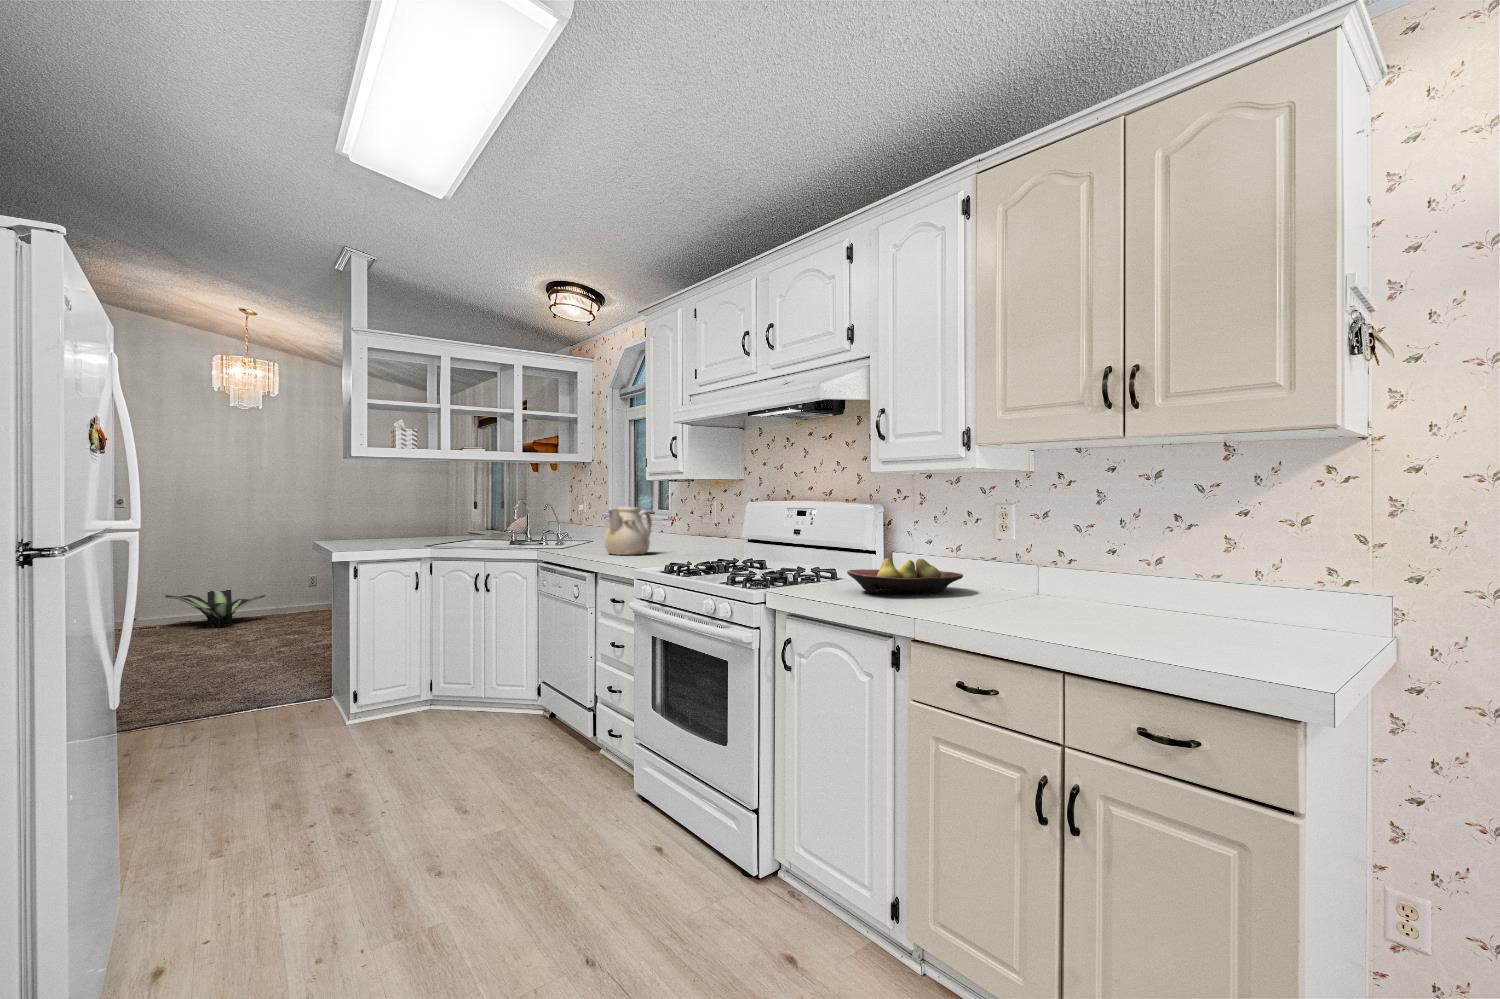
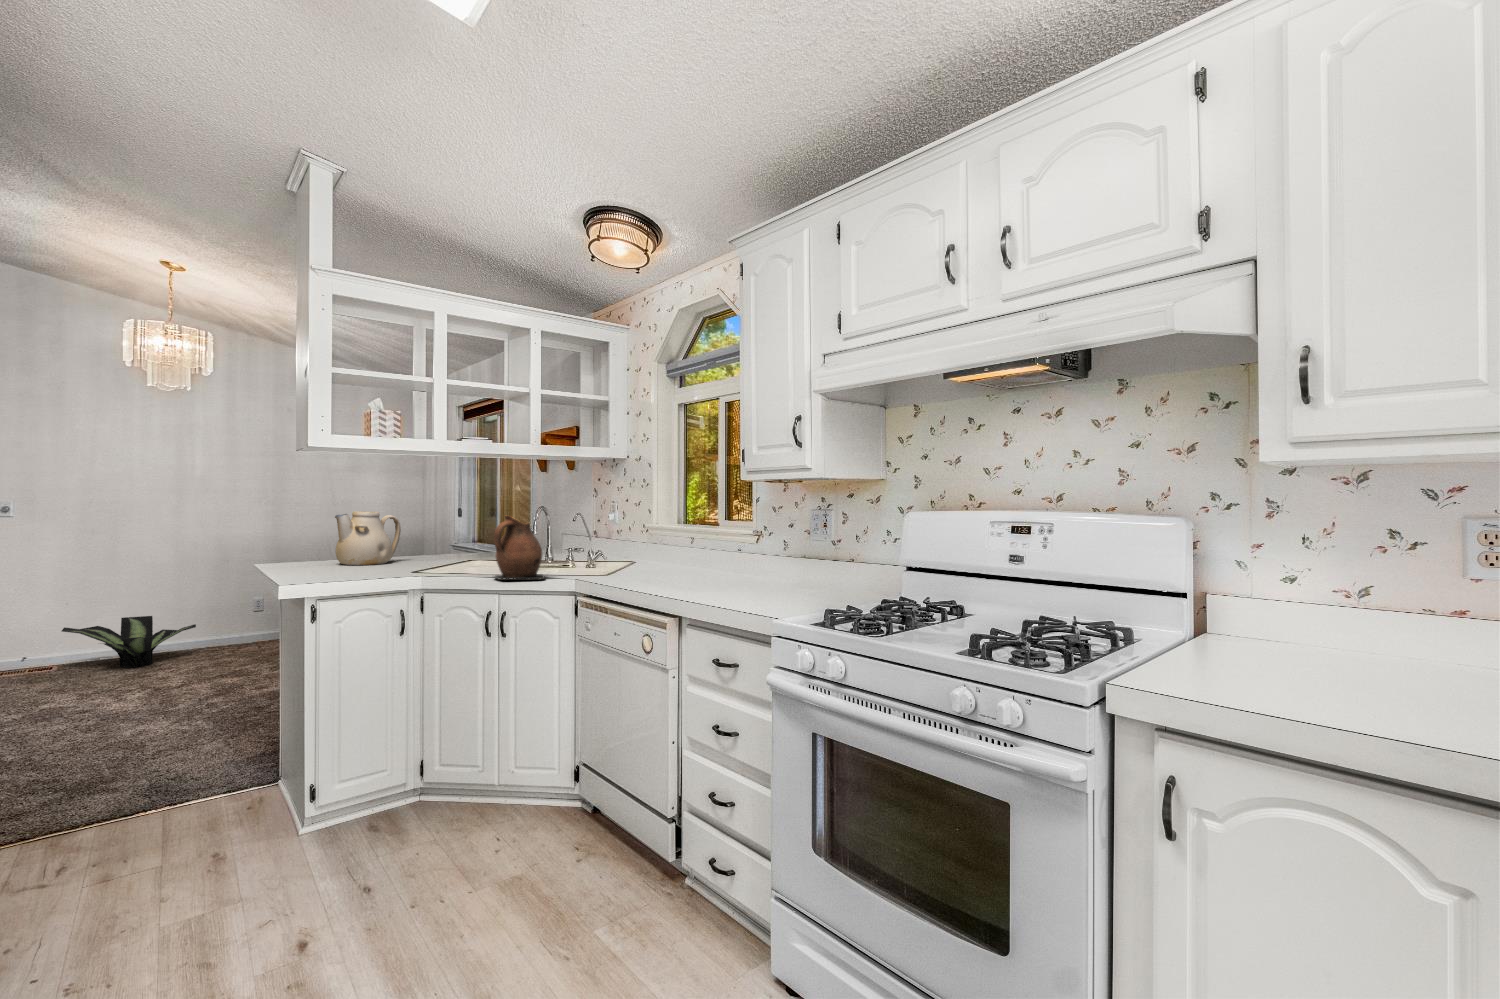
ceramic pitcher: none [478,505,516,551] -> present [494,516,545,580]
teapot: present [604,507,652,555] -> present [335,511,401,565]
fruit bowl: present [847,558,963,594] -> none [1231,618,1454,687]

